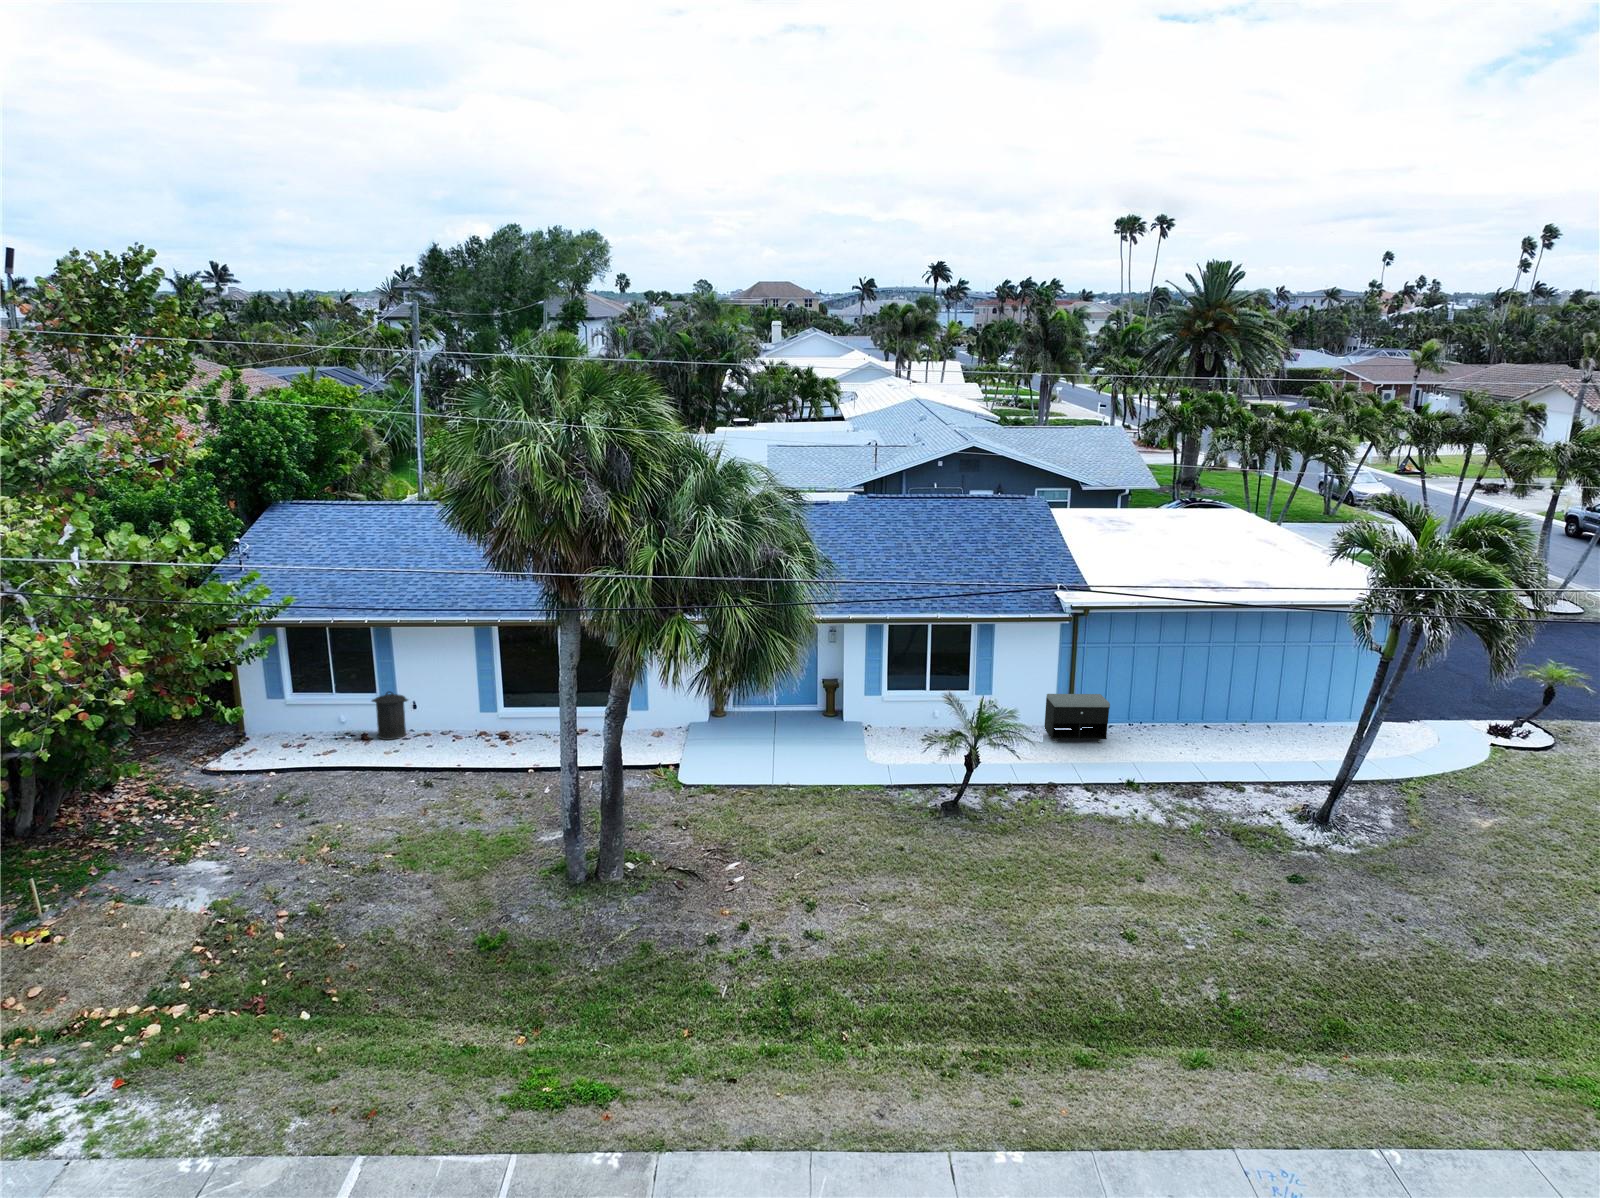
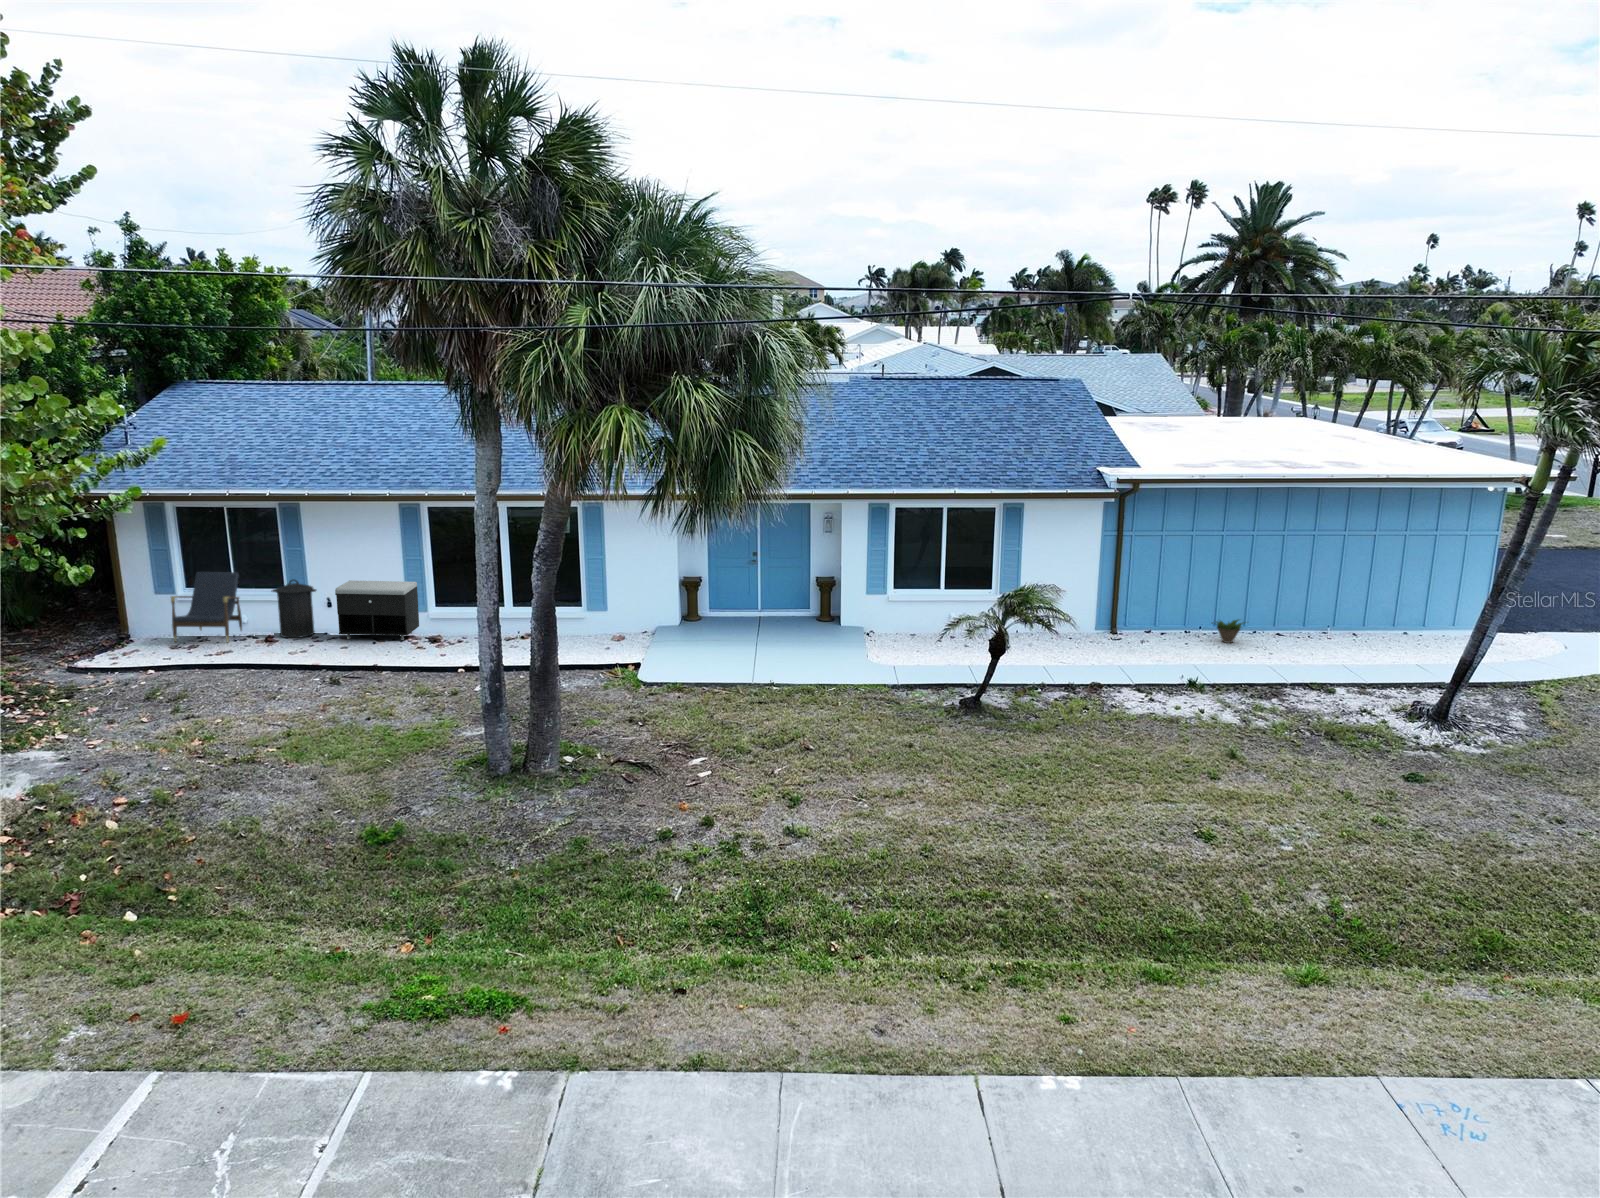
lounge chair: none [290,685,346,745] -> present [171,572,242,642]
storage bench: present [1044,694,1110,742] -> present [335,580,419,640]
decorative plant: none [1141,718,1176,739] -> present [1212,620,1243,643]

